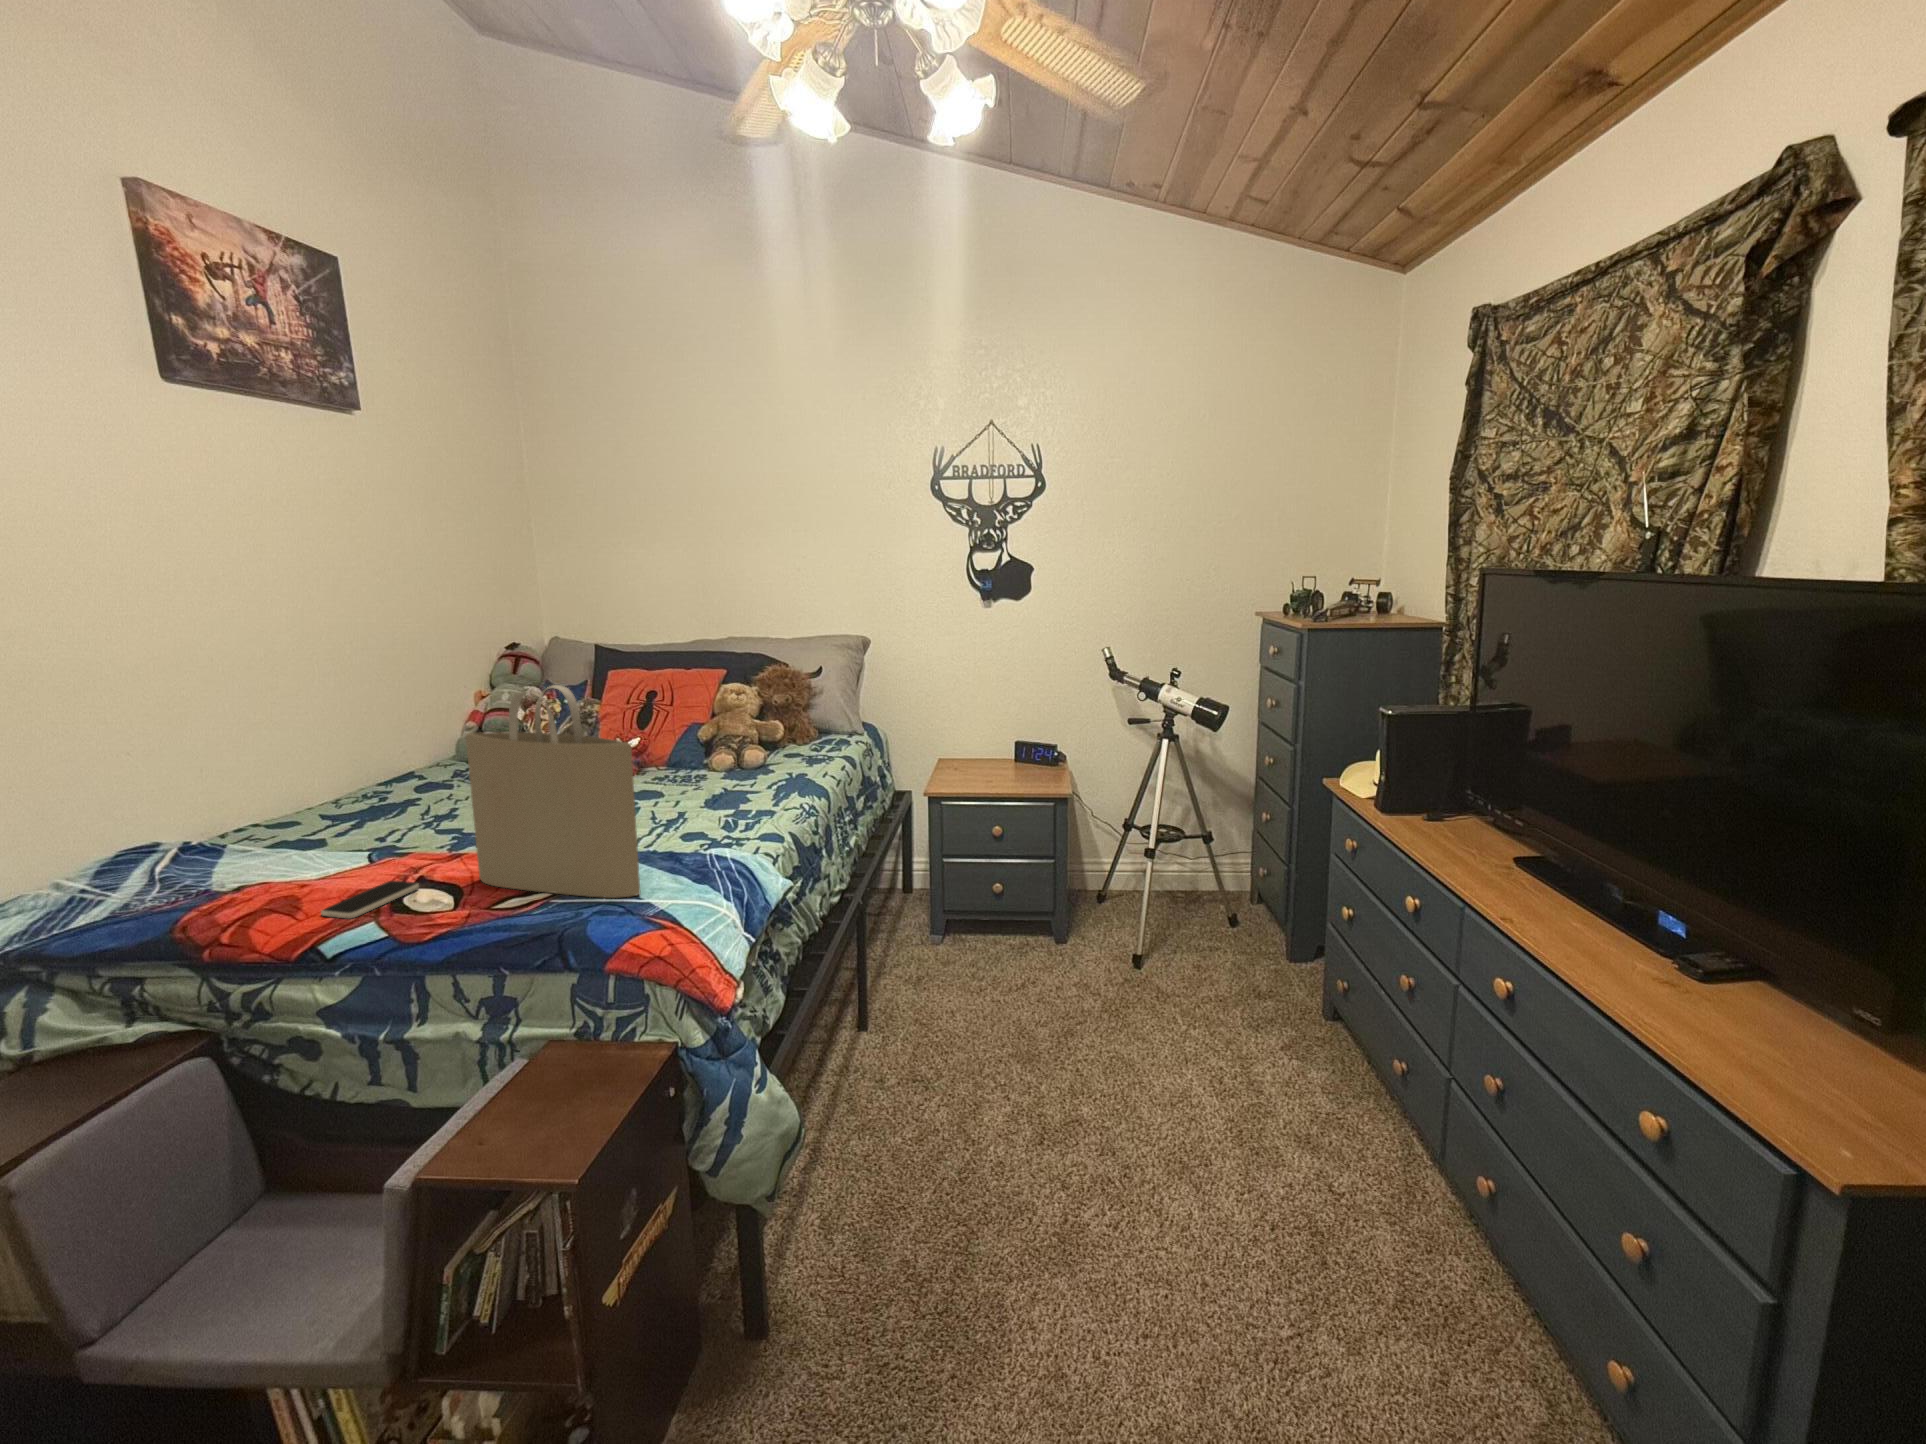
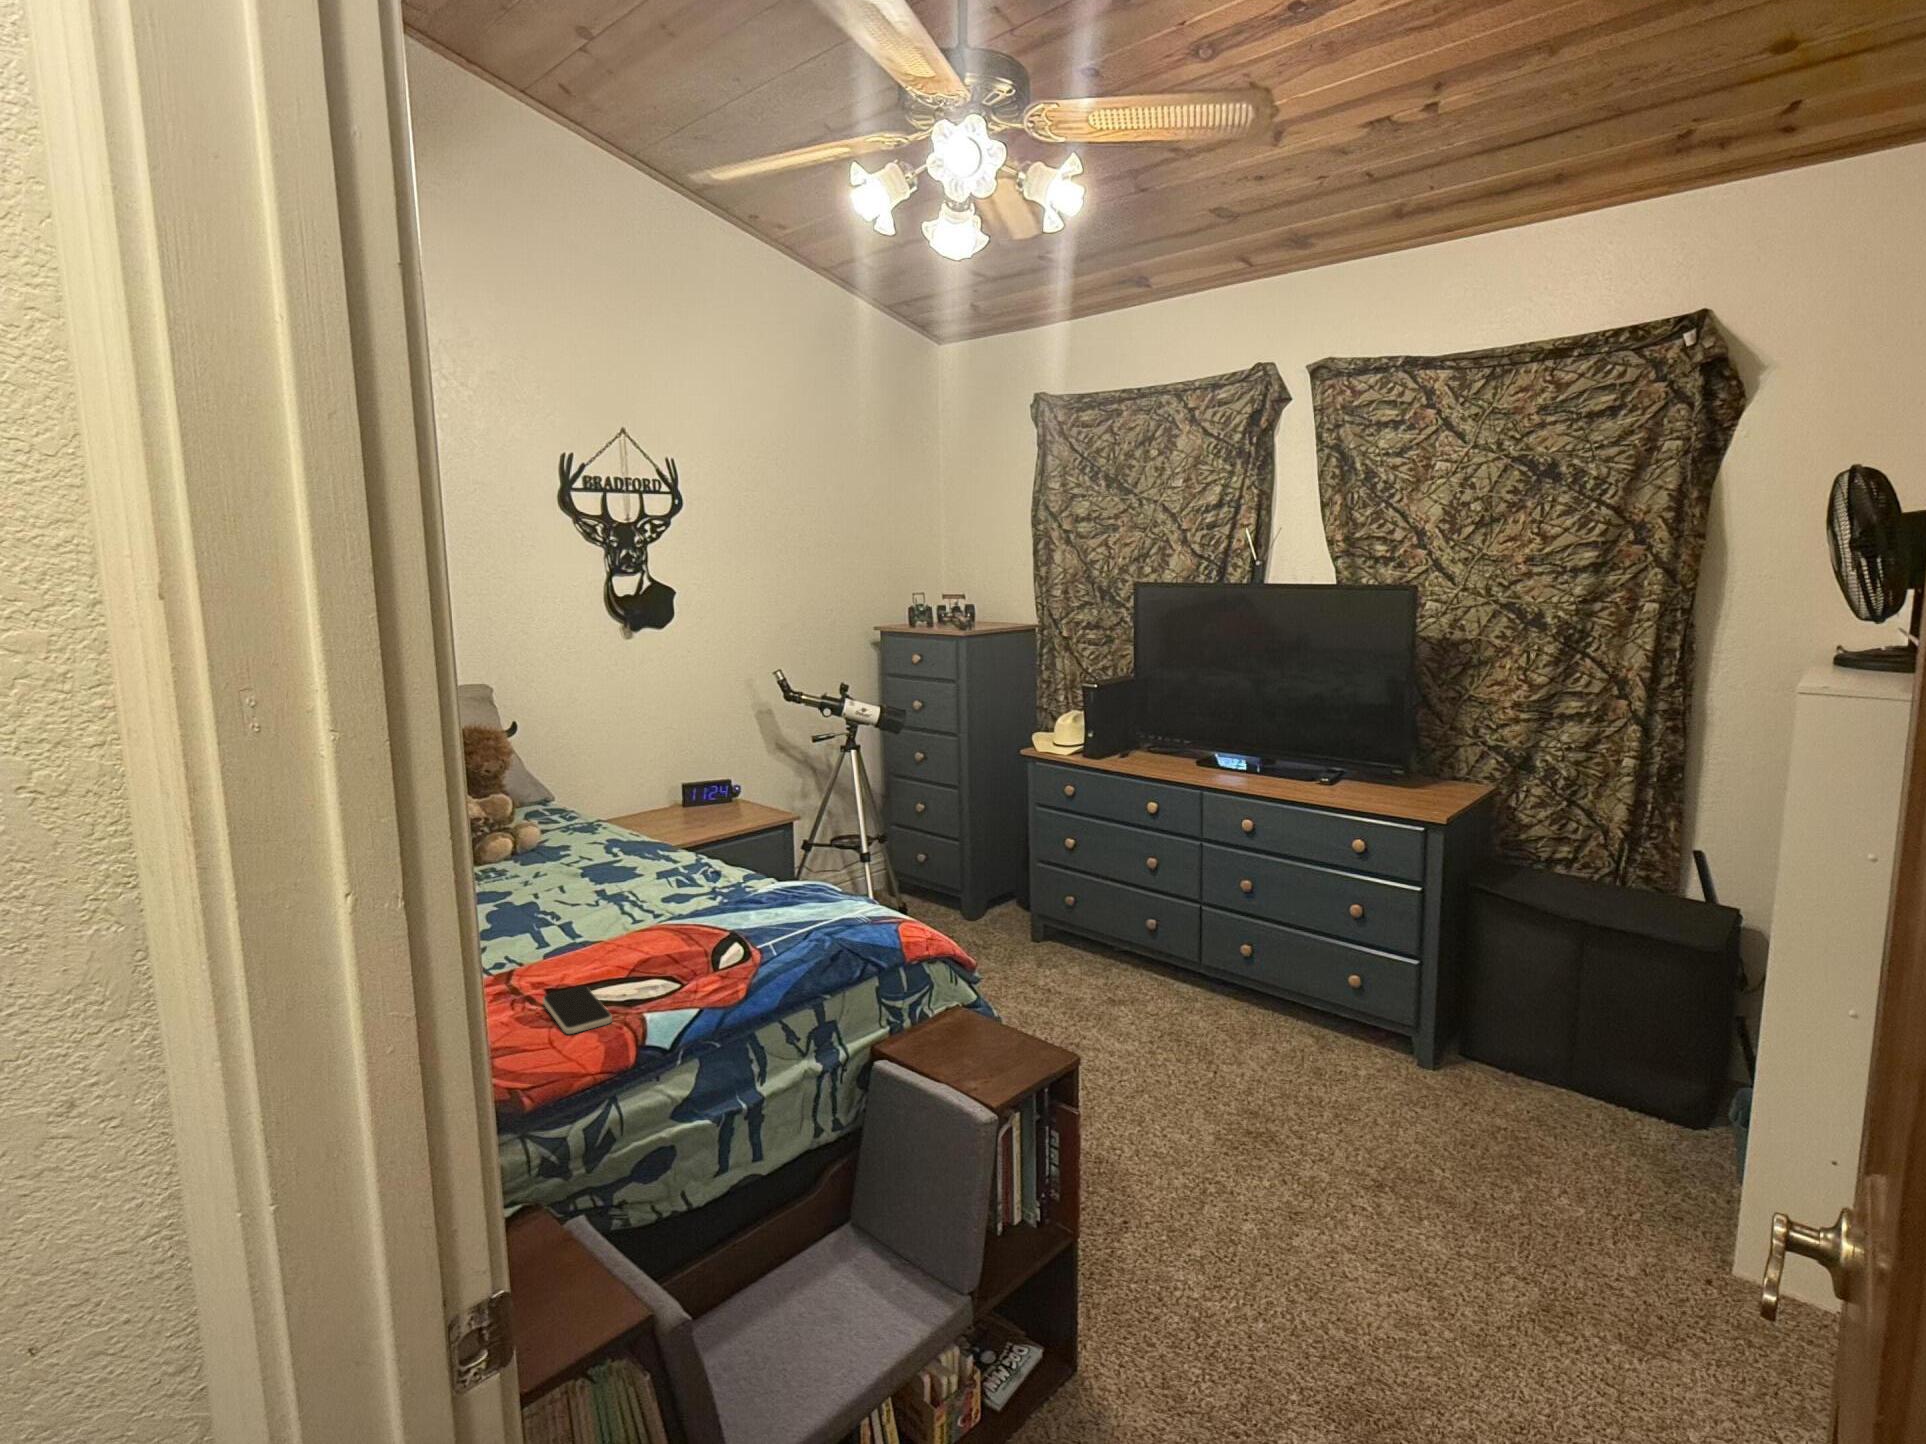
tote bag: present [466,685,640,898] -> none [605,731,803,969]

